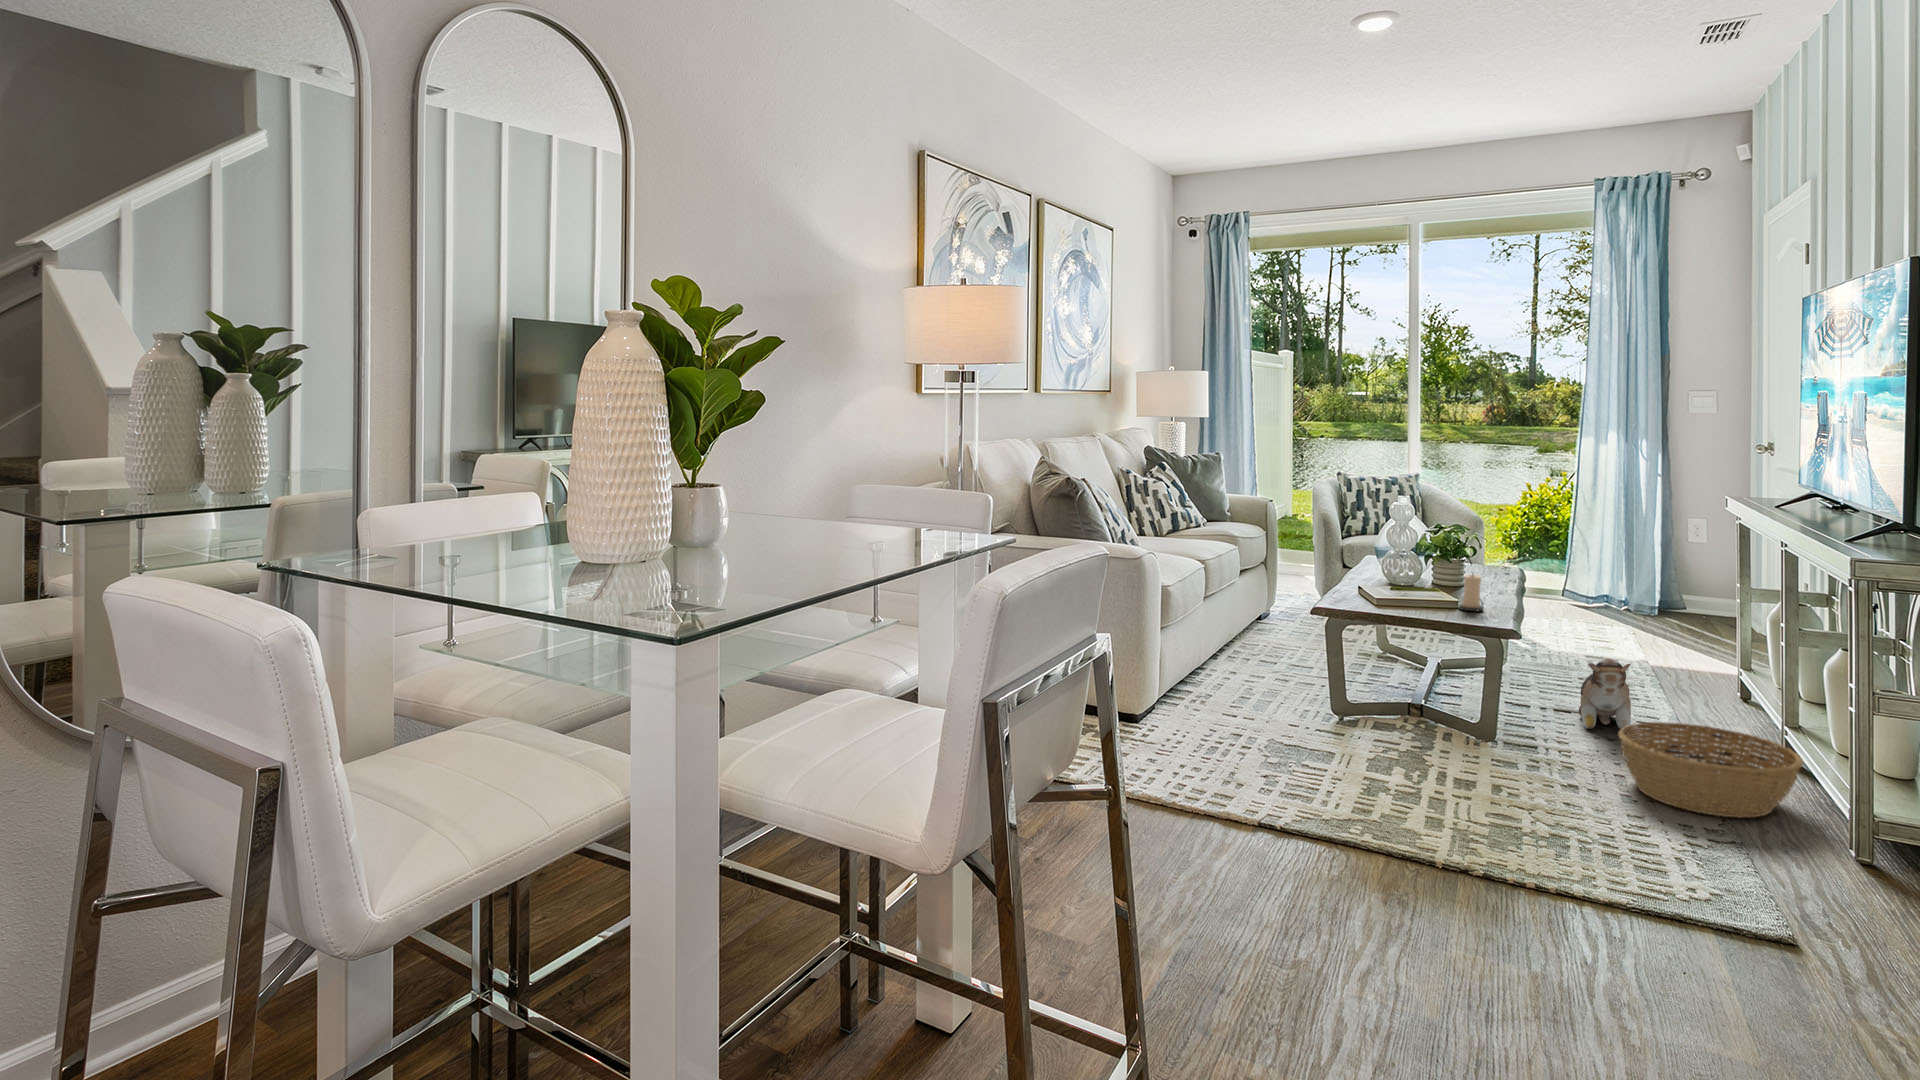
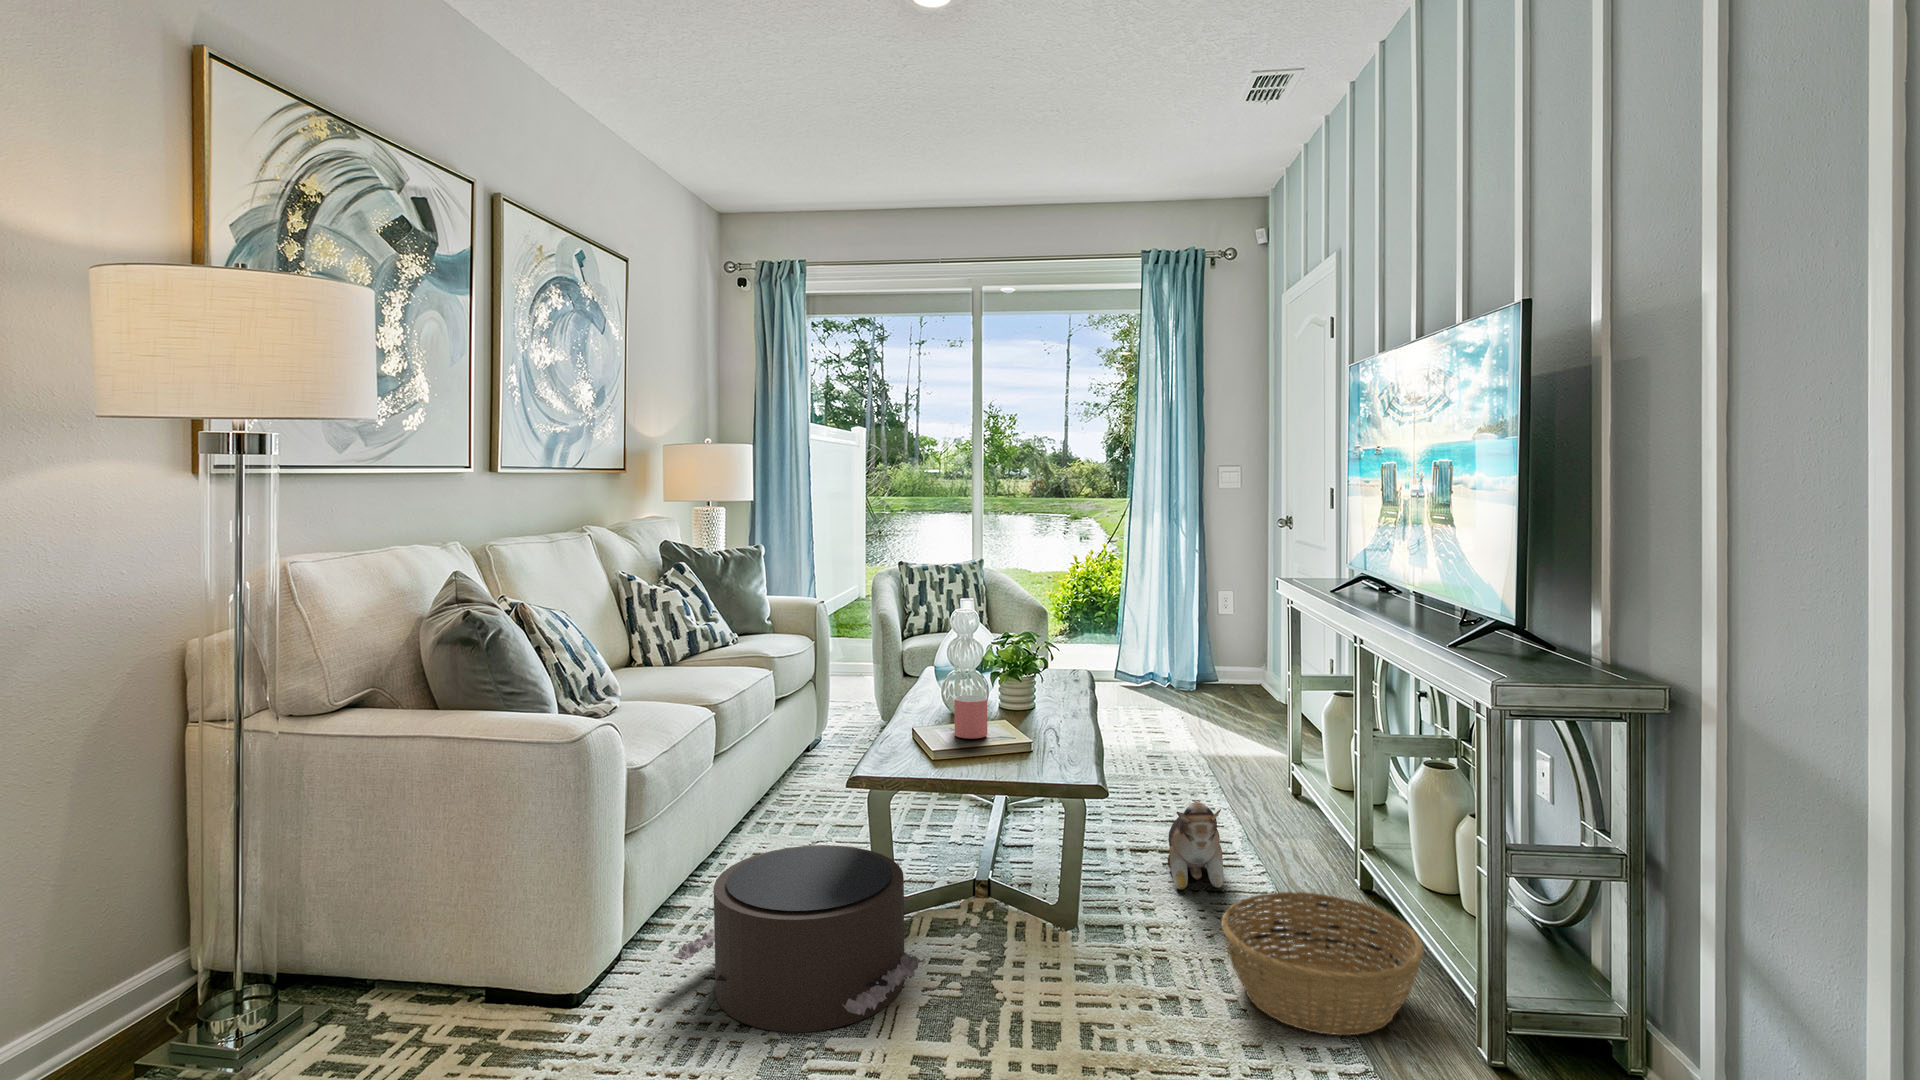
mug: none [1397,561,1426,593] -> present [954,695,988,739]
candle: present [1458,574,1484,611] -> none [1027,713,1057,766]
pouf: none [1193,655,1373,761] -> present [673,845,925,1032]

